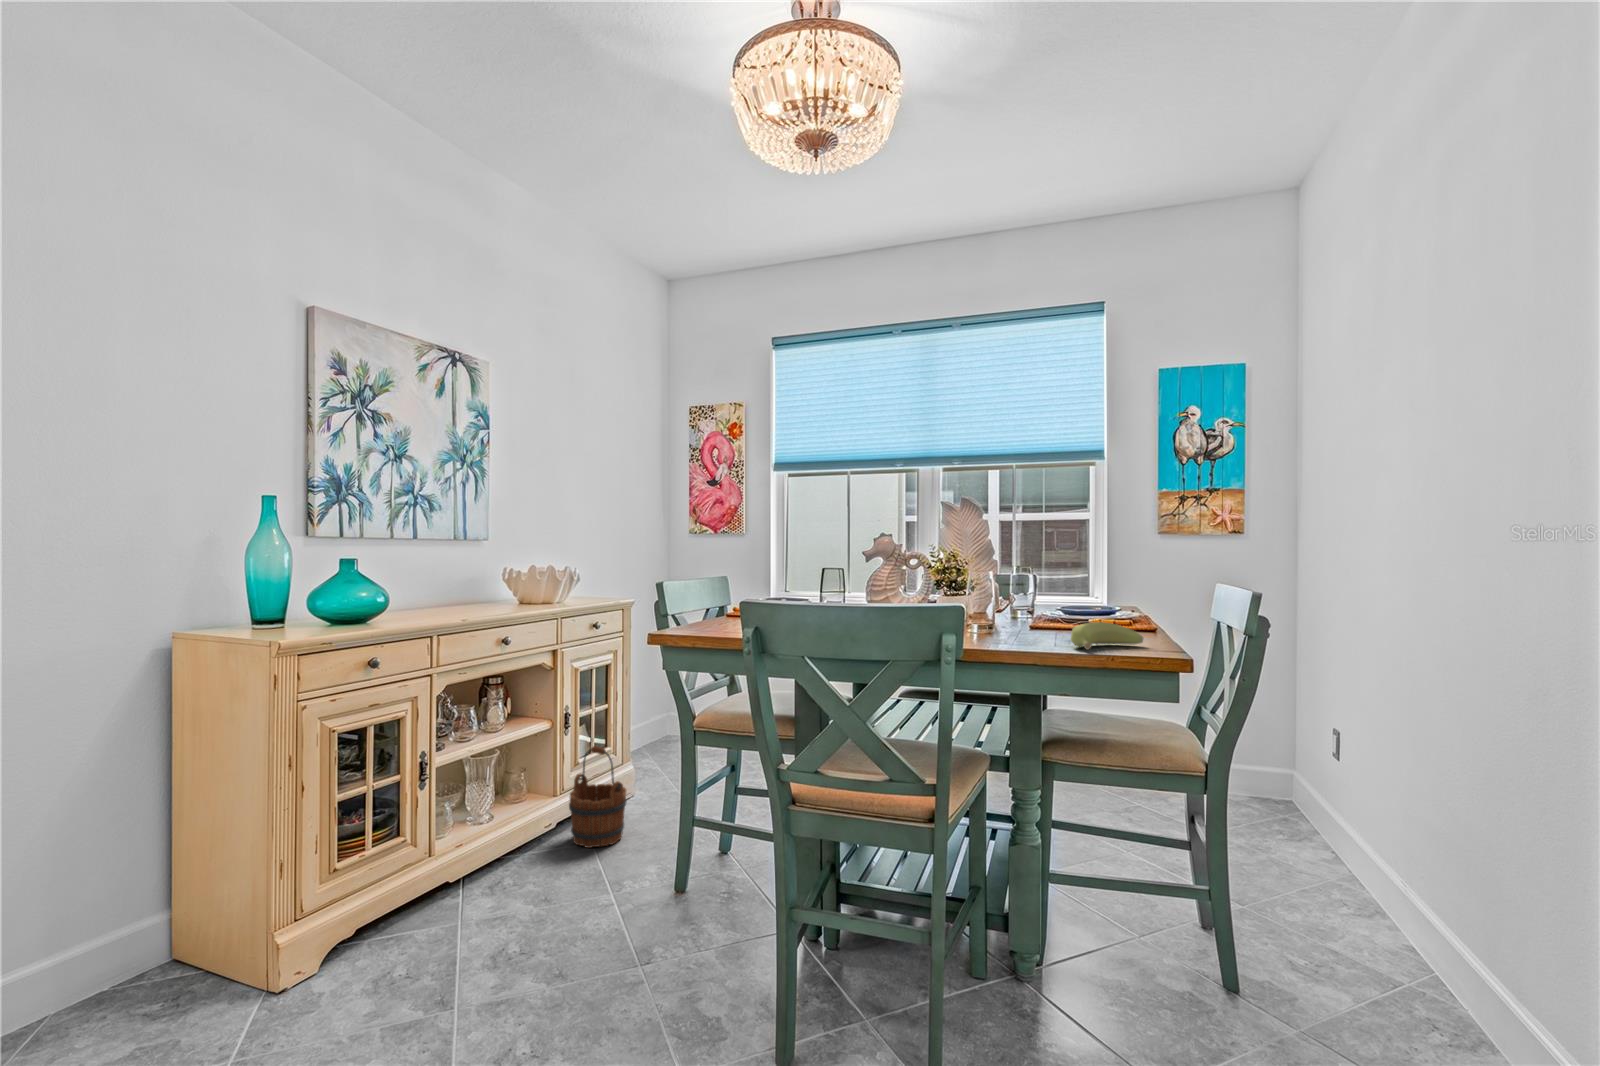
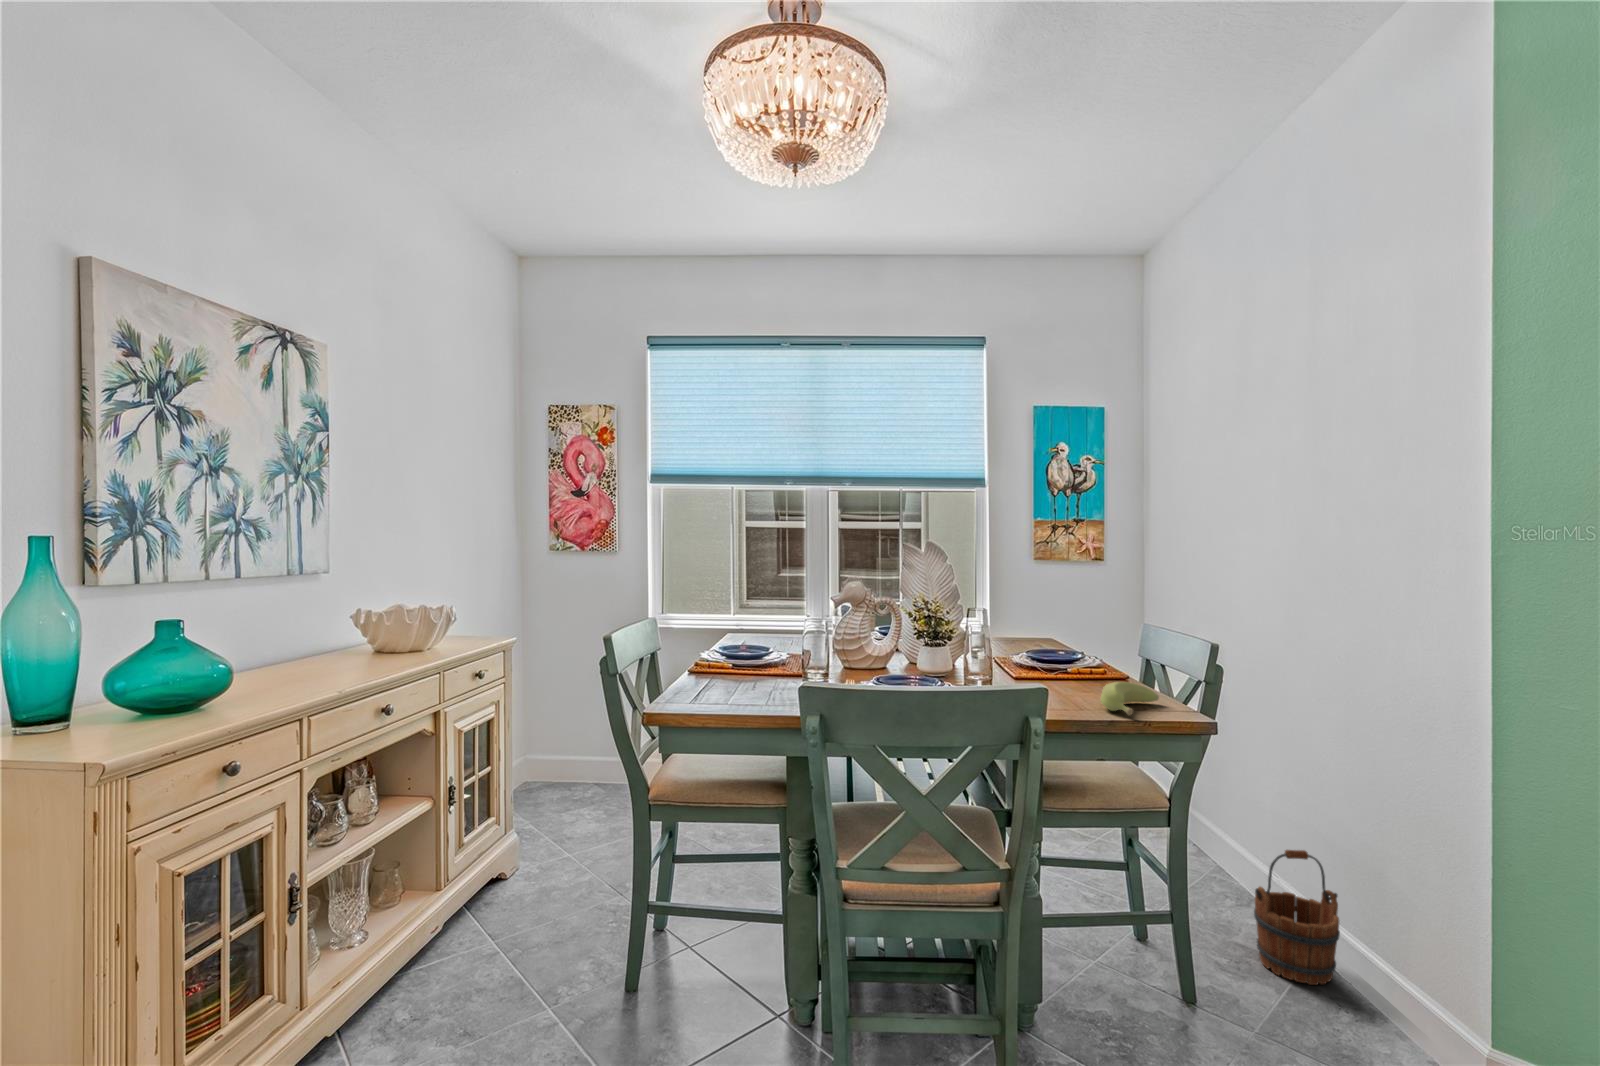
wooden bucket: present [569,746,627,848] -> present [1254,850,1340,985]

